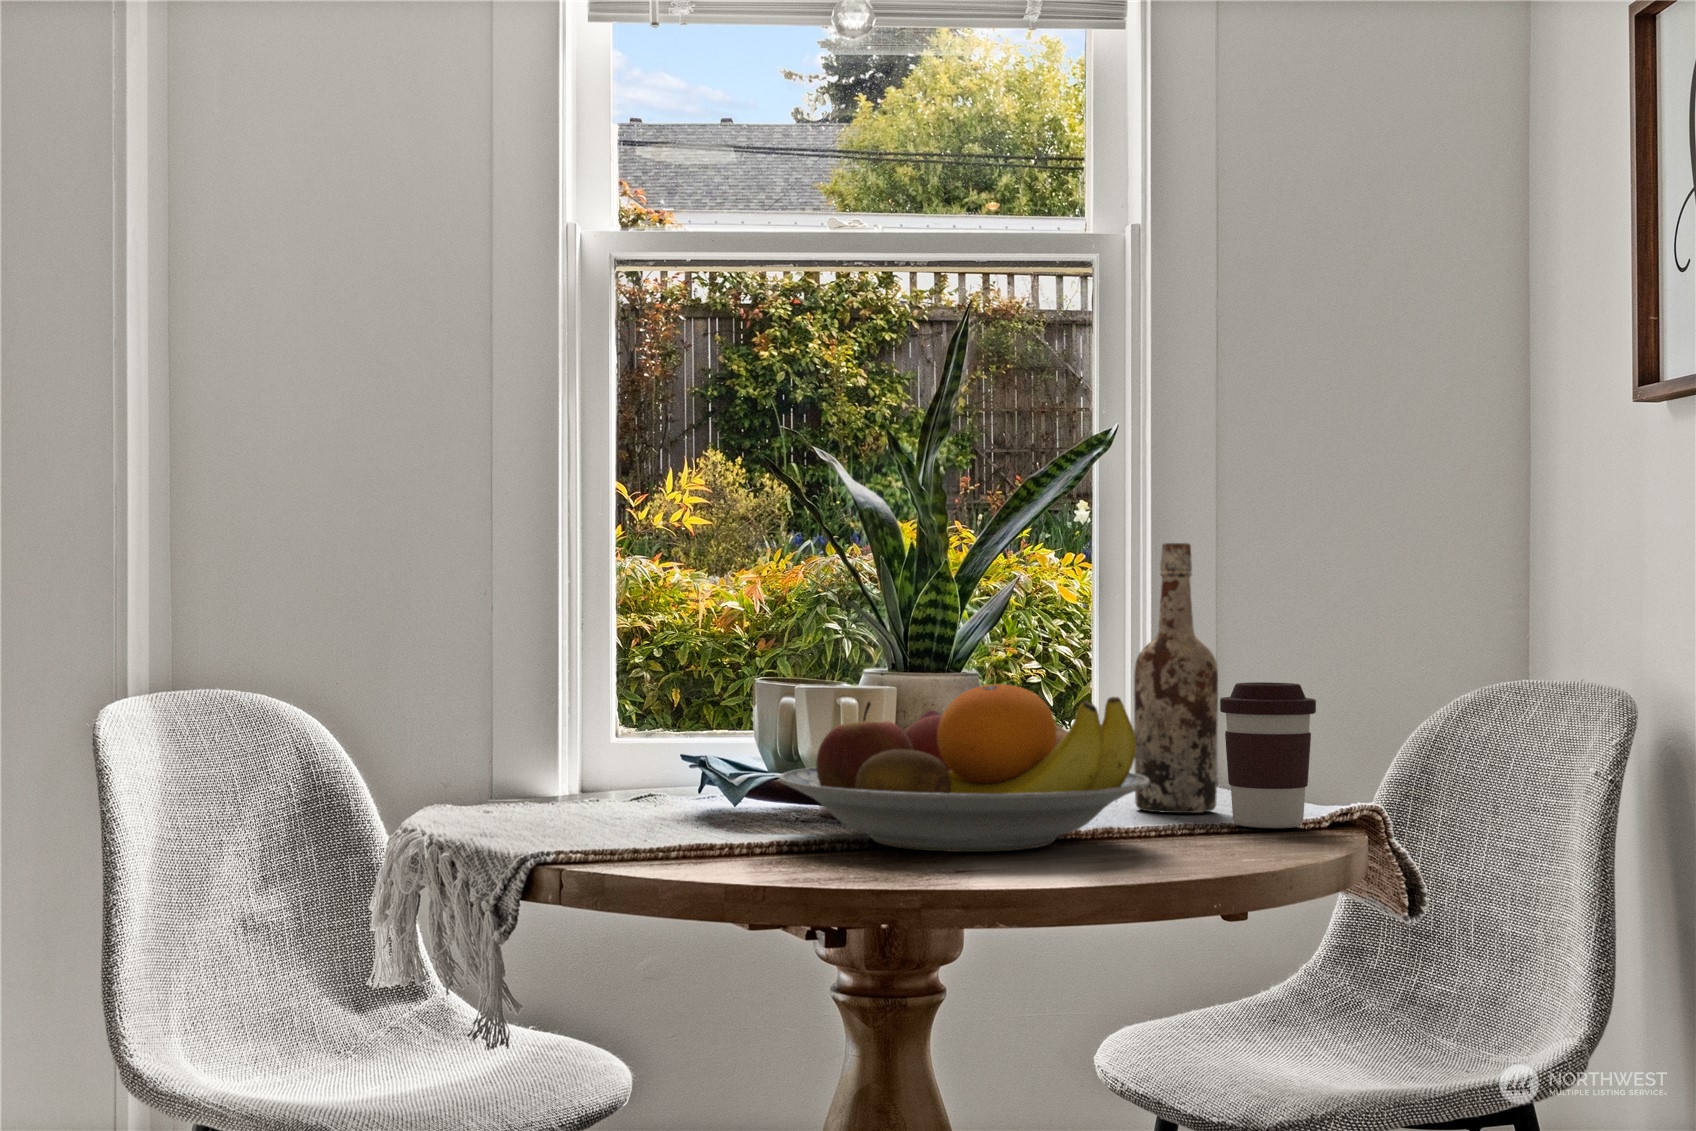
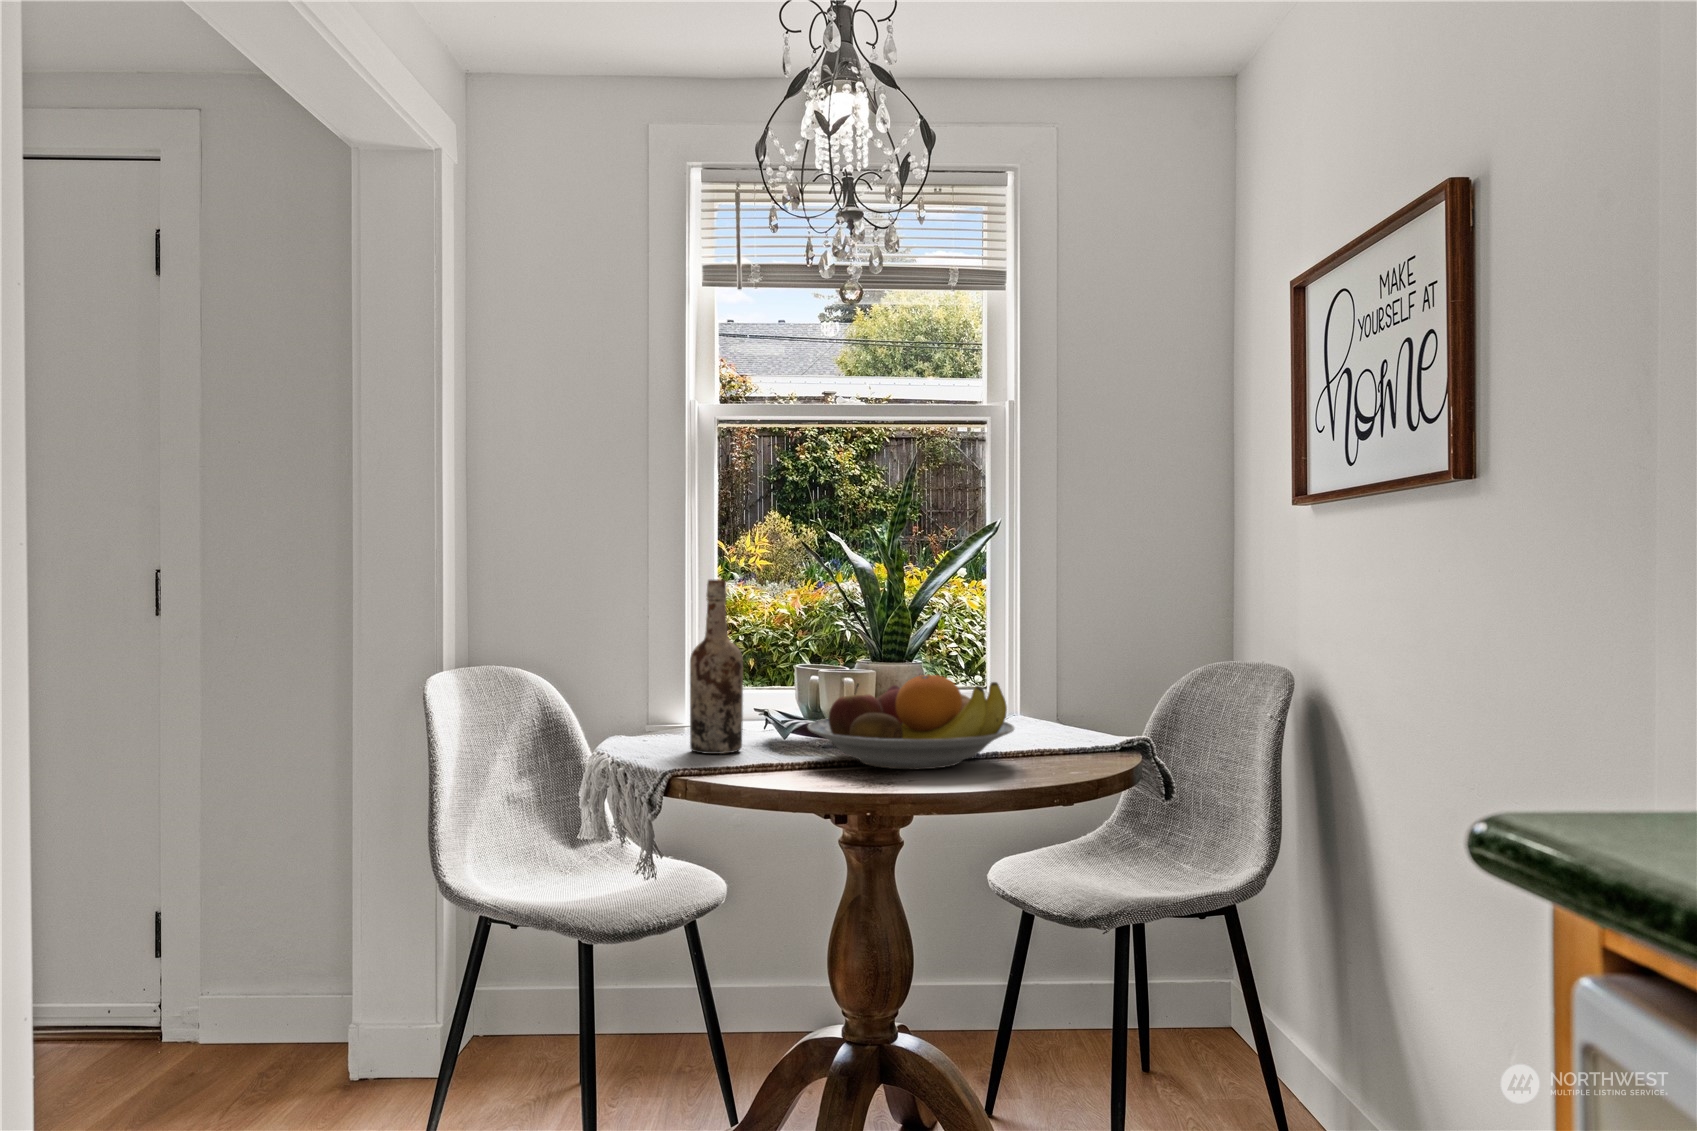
wine bottle: present [1134,543,1218,813] -> present [690,580,743,754]
coffee cup: present [1220,682,1316,828] -> none [1059,666,1113,750]

